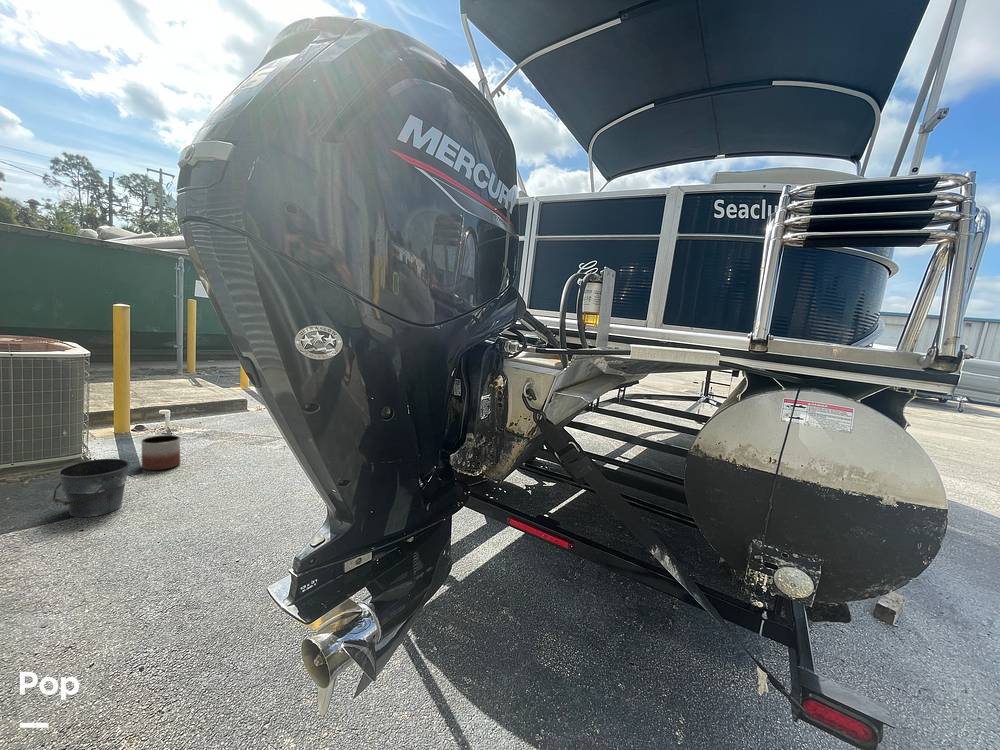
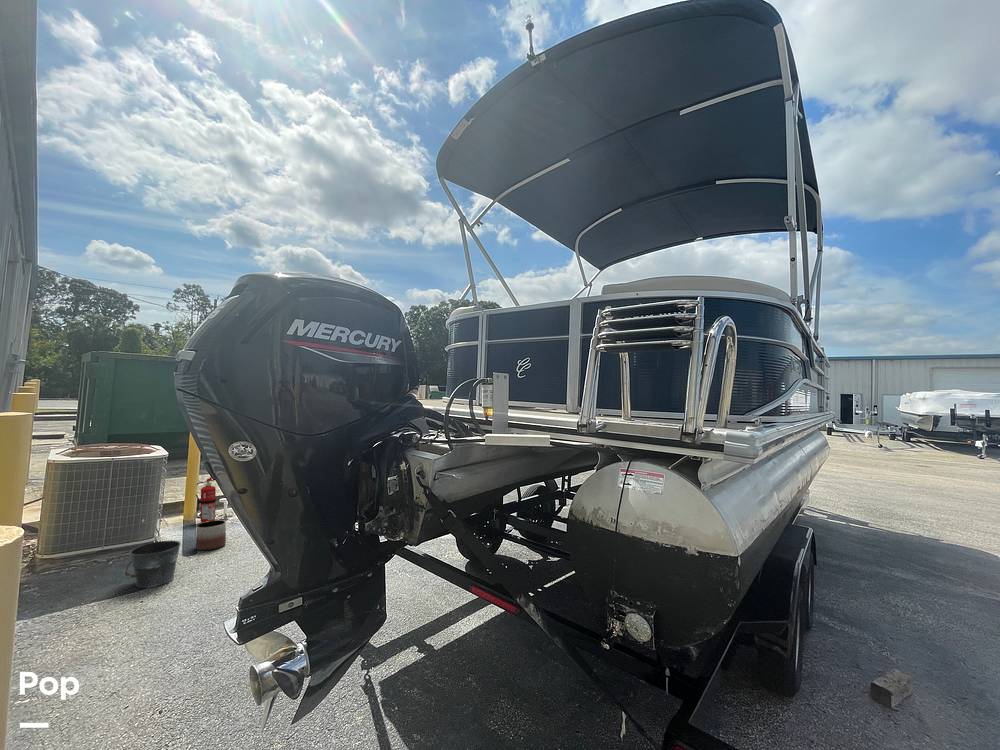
fire extinguisher: none [128,378,161,438] -> present [193,476,216,522]

